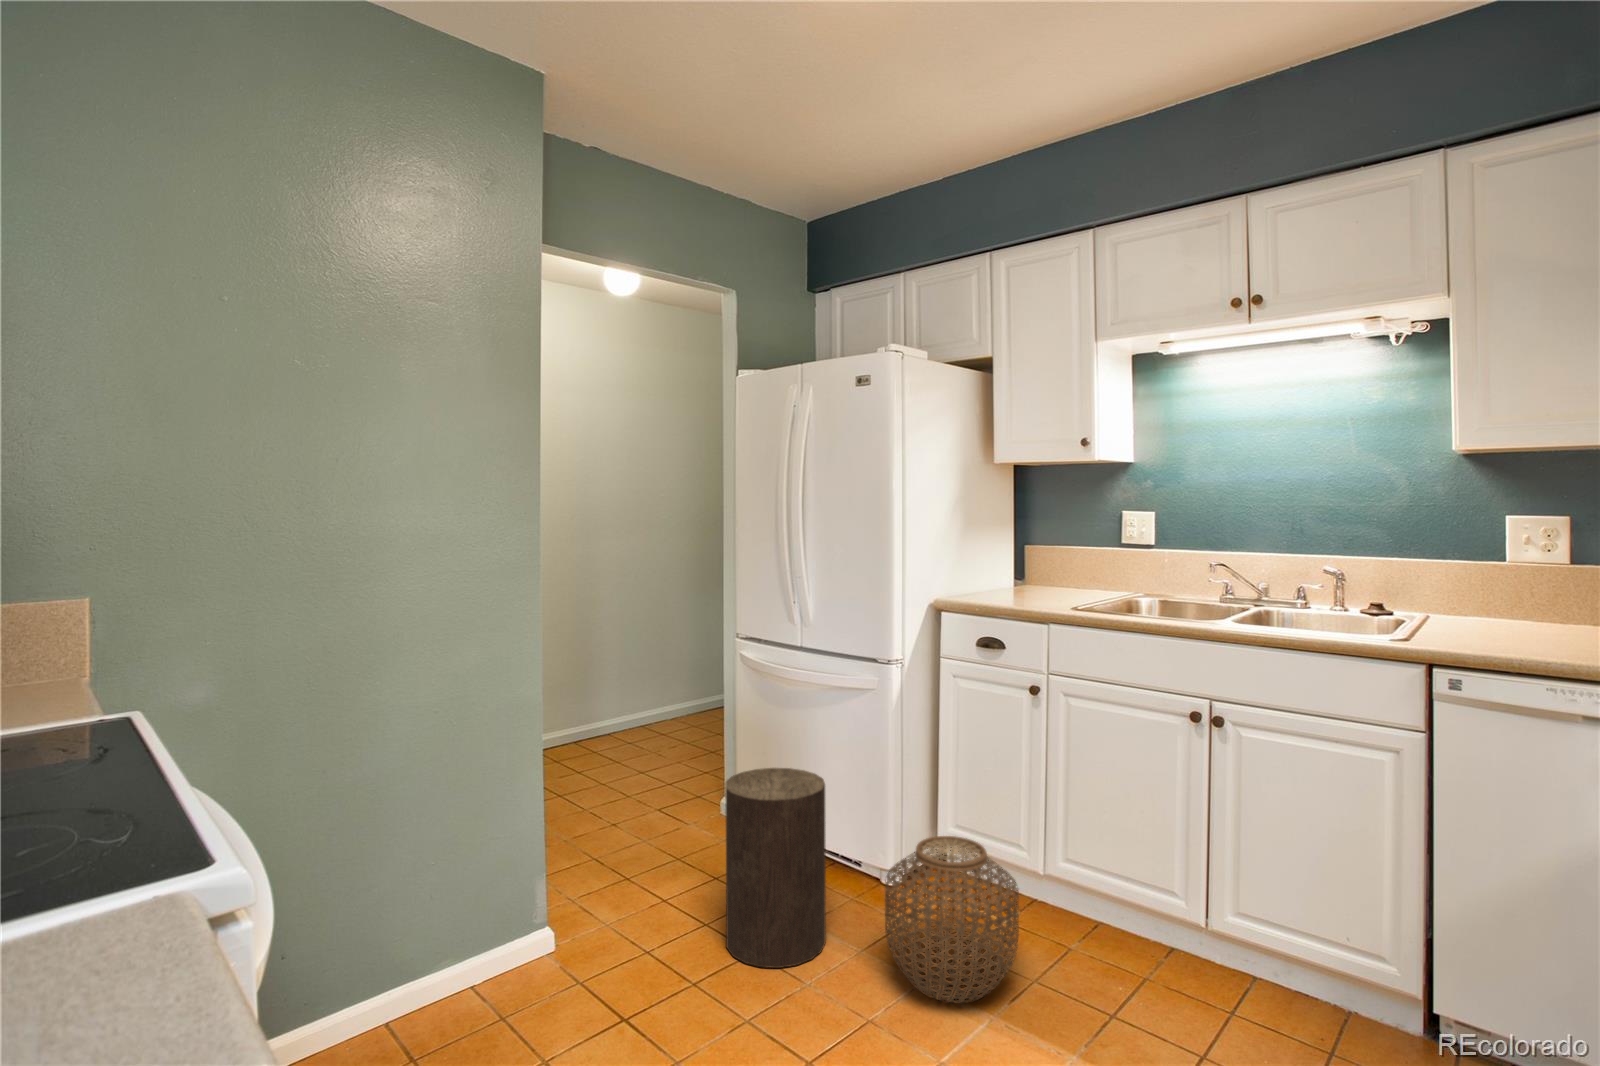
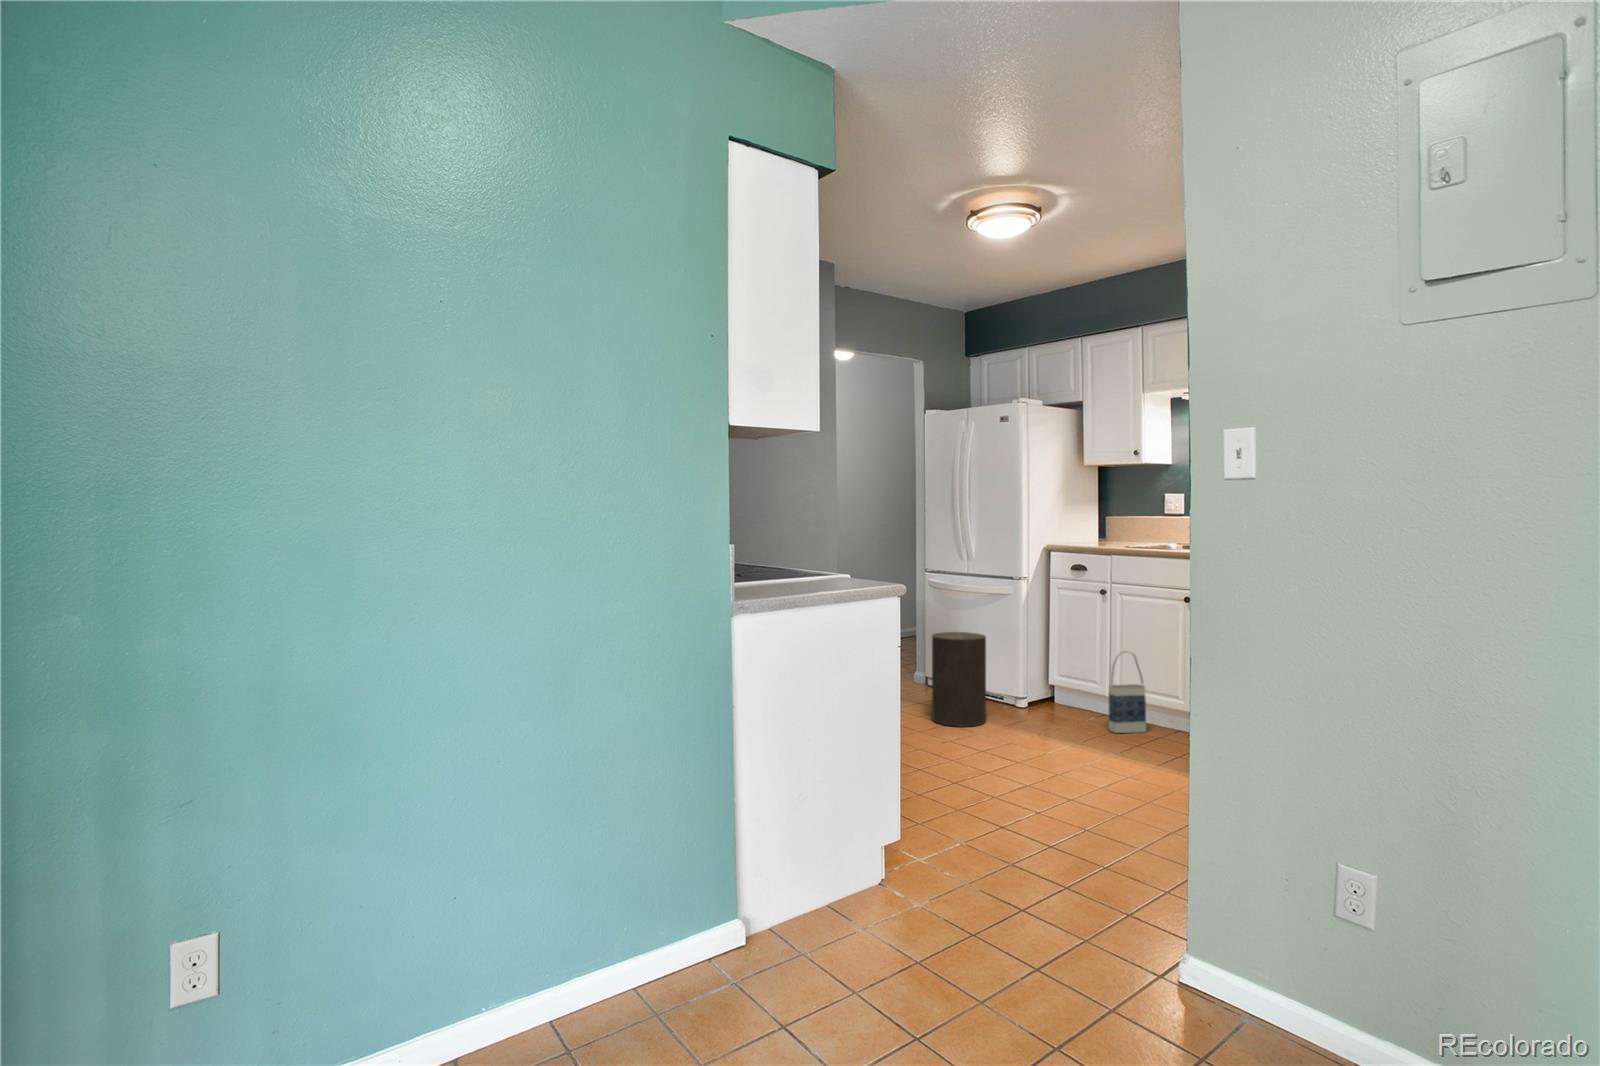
bag: none [1049,816,1119,977] -> present [1109,651,1146,733]
woven basket: present [885,836,1019,1003] -> none [1019,660,1090,738]

